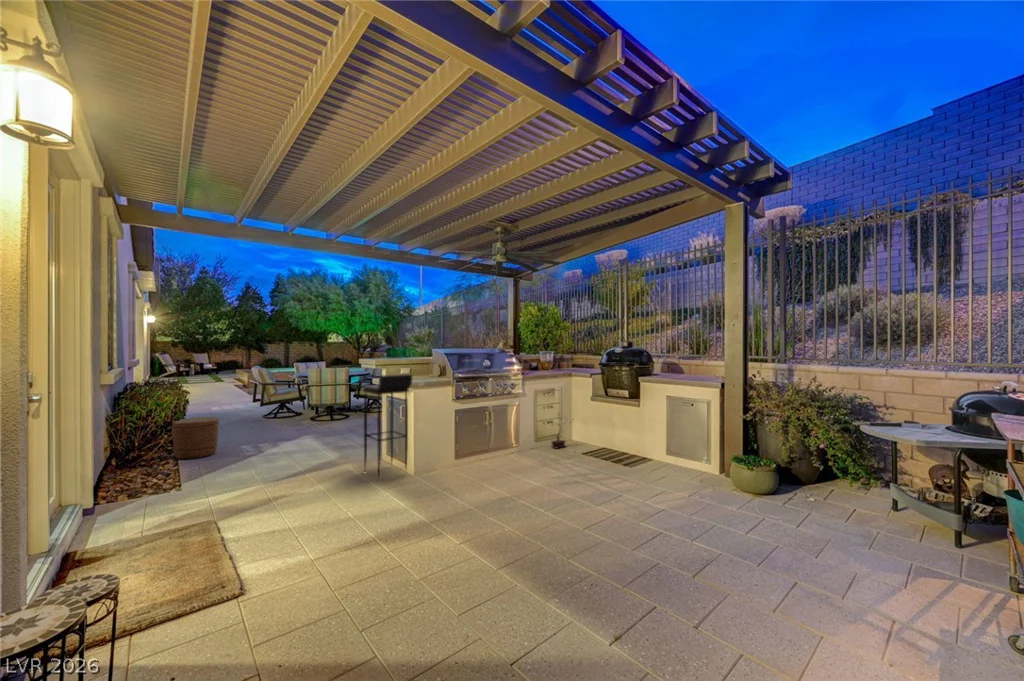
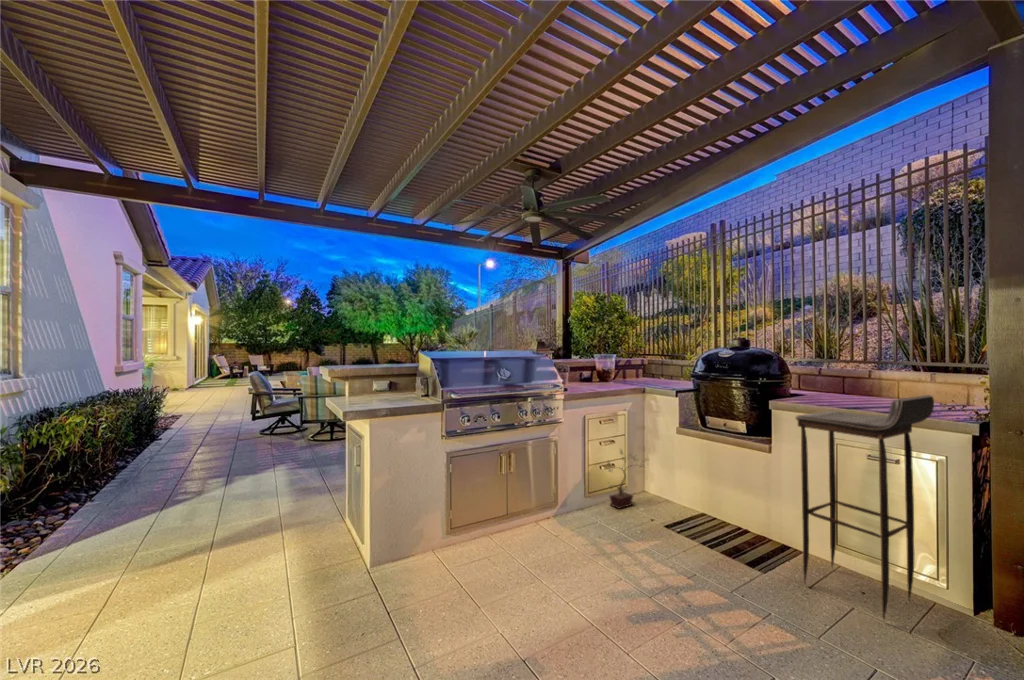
bar stool: present [363,374,412,474] -> present [796,395,934,619]
woven basket: present [173,417,219,459] -> none [79,438,151,498]

